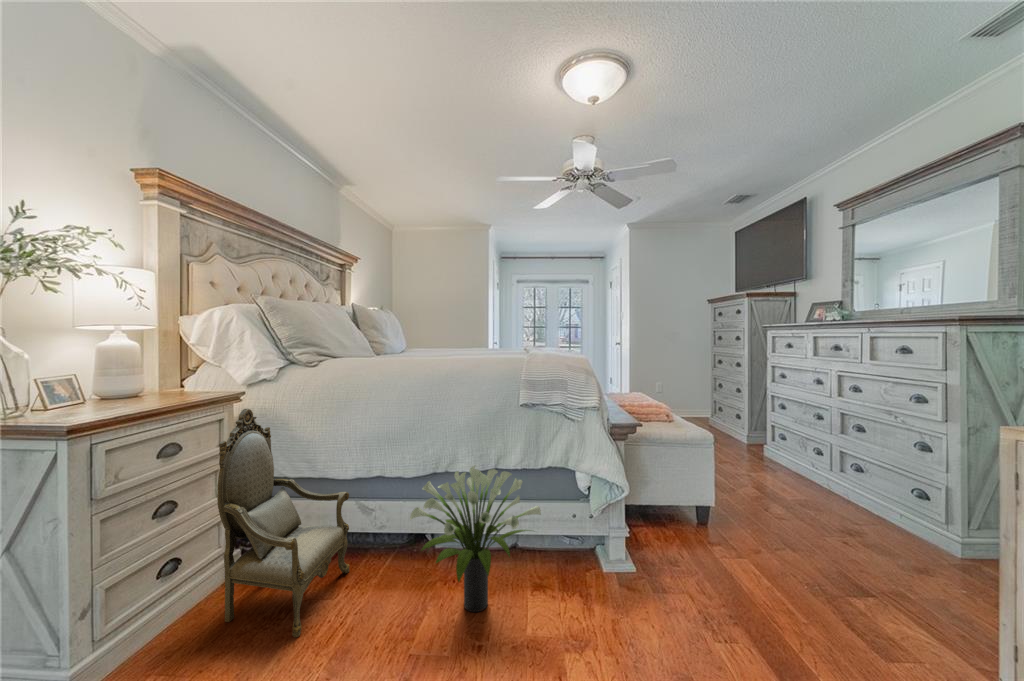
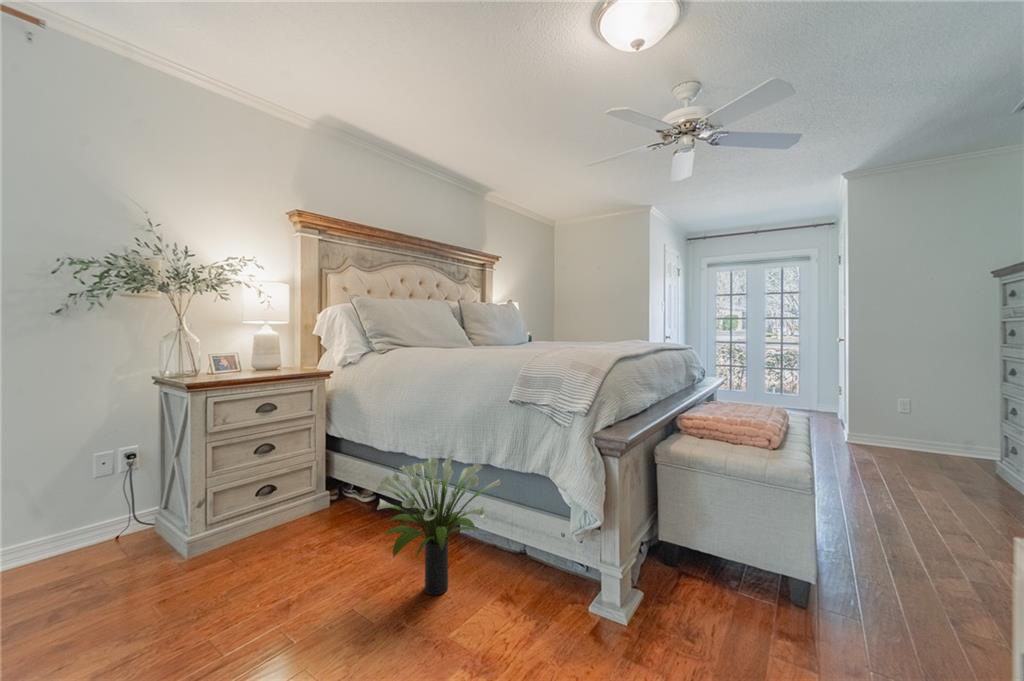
armchair: present [217,409,349,637] -> none [251,336,386,562]

